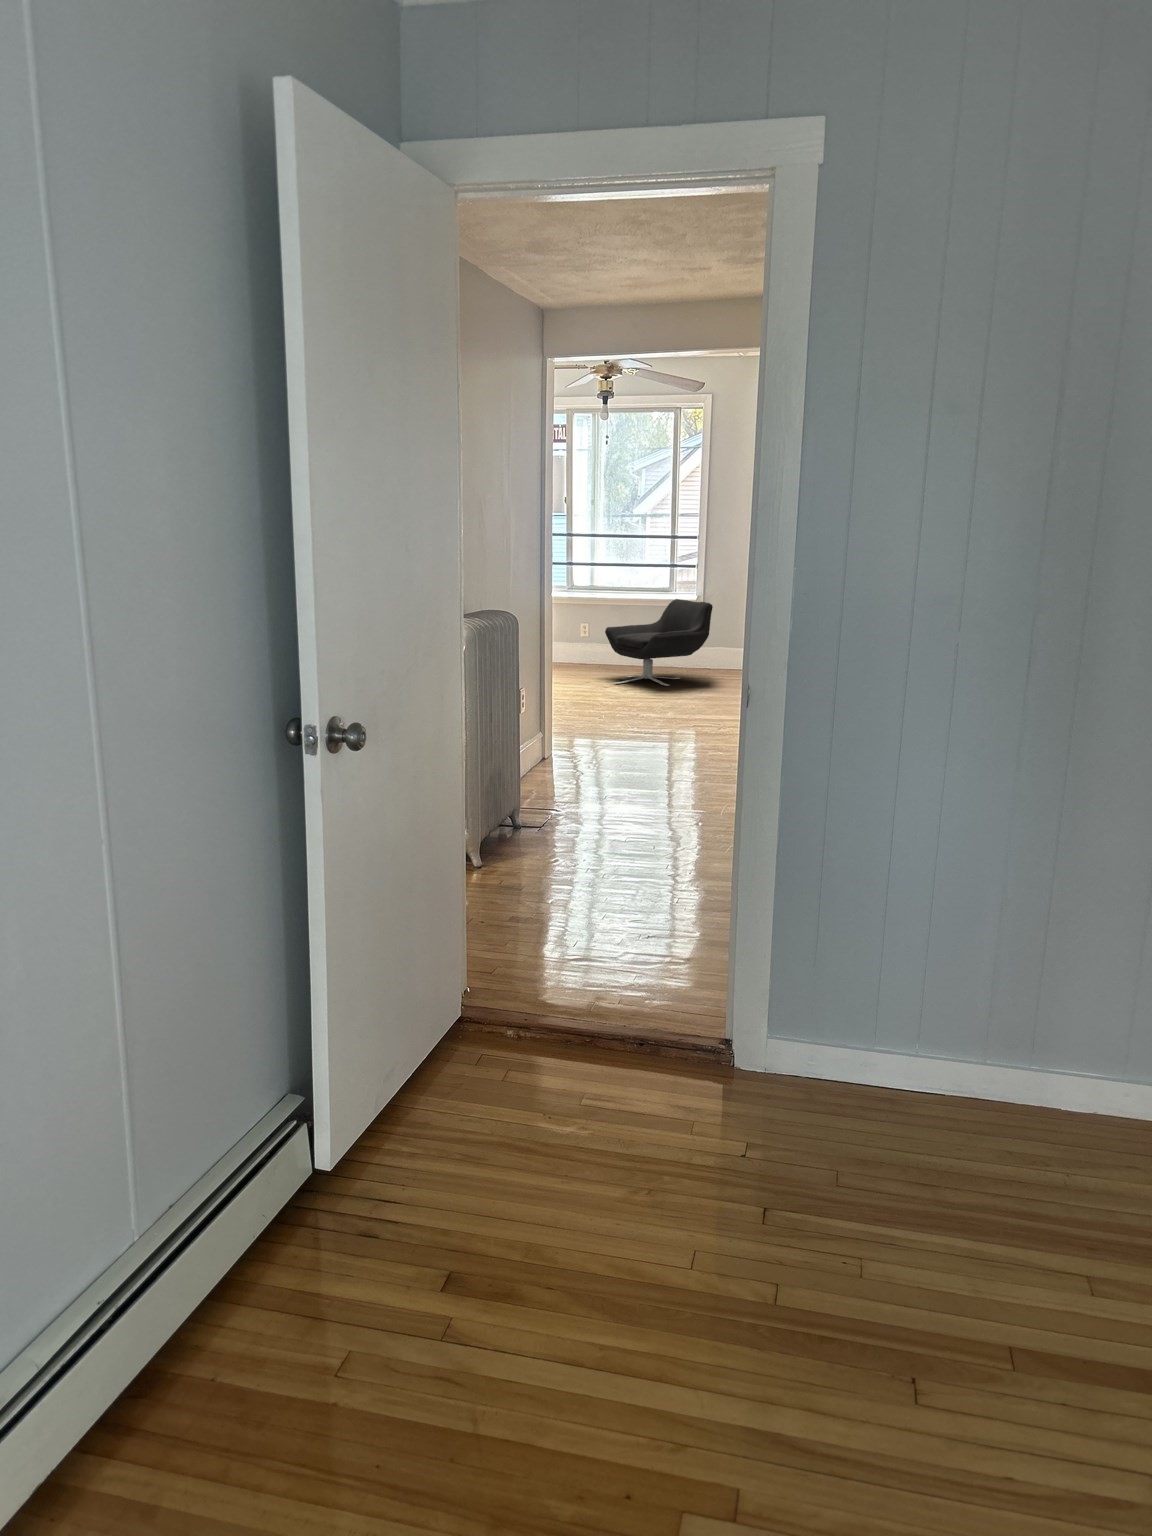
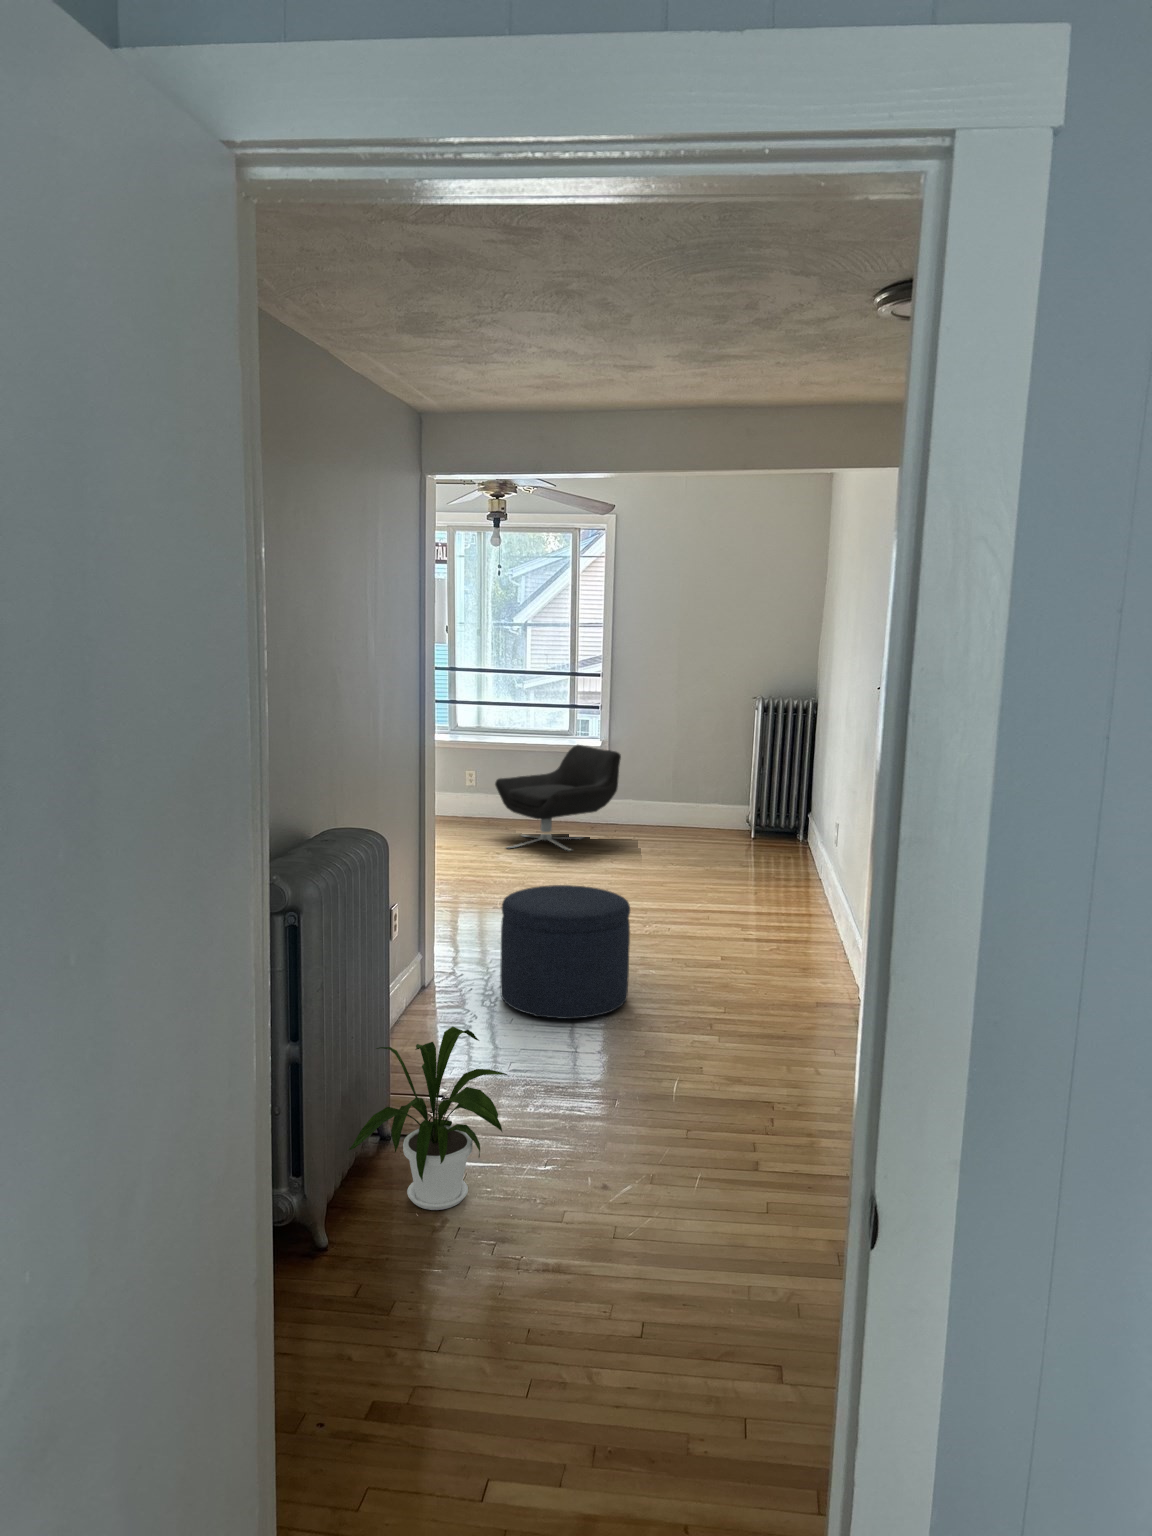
ottoman: none [602,682,702,774] -> present [500,885,630,1019]
house plant: none [494,736,601,853] -> present [349,1027,507,1210]

